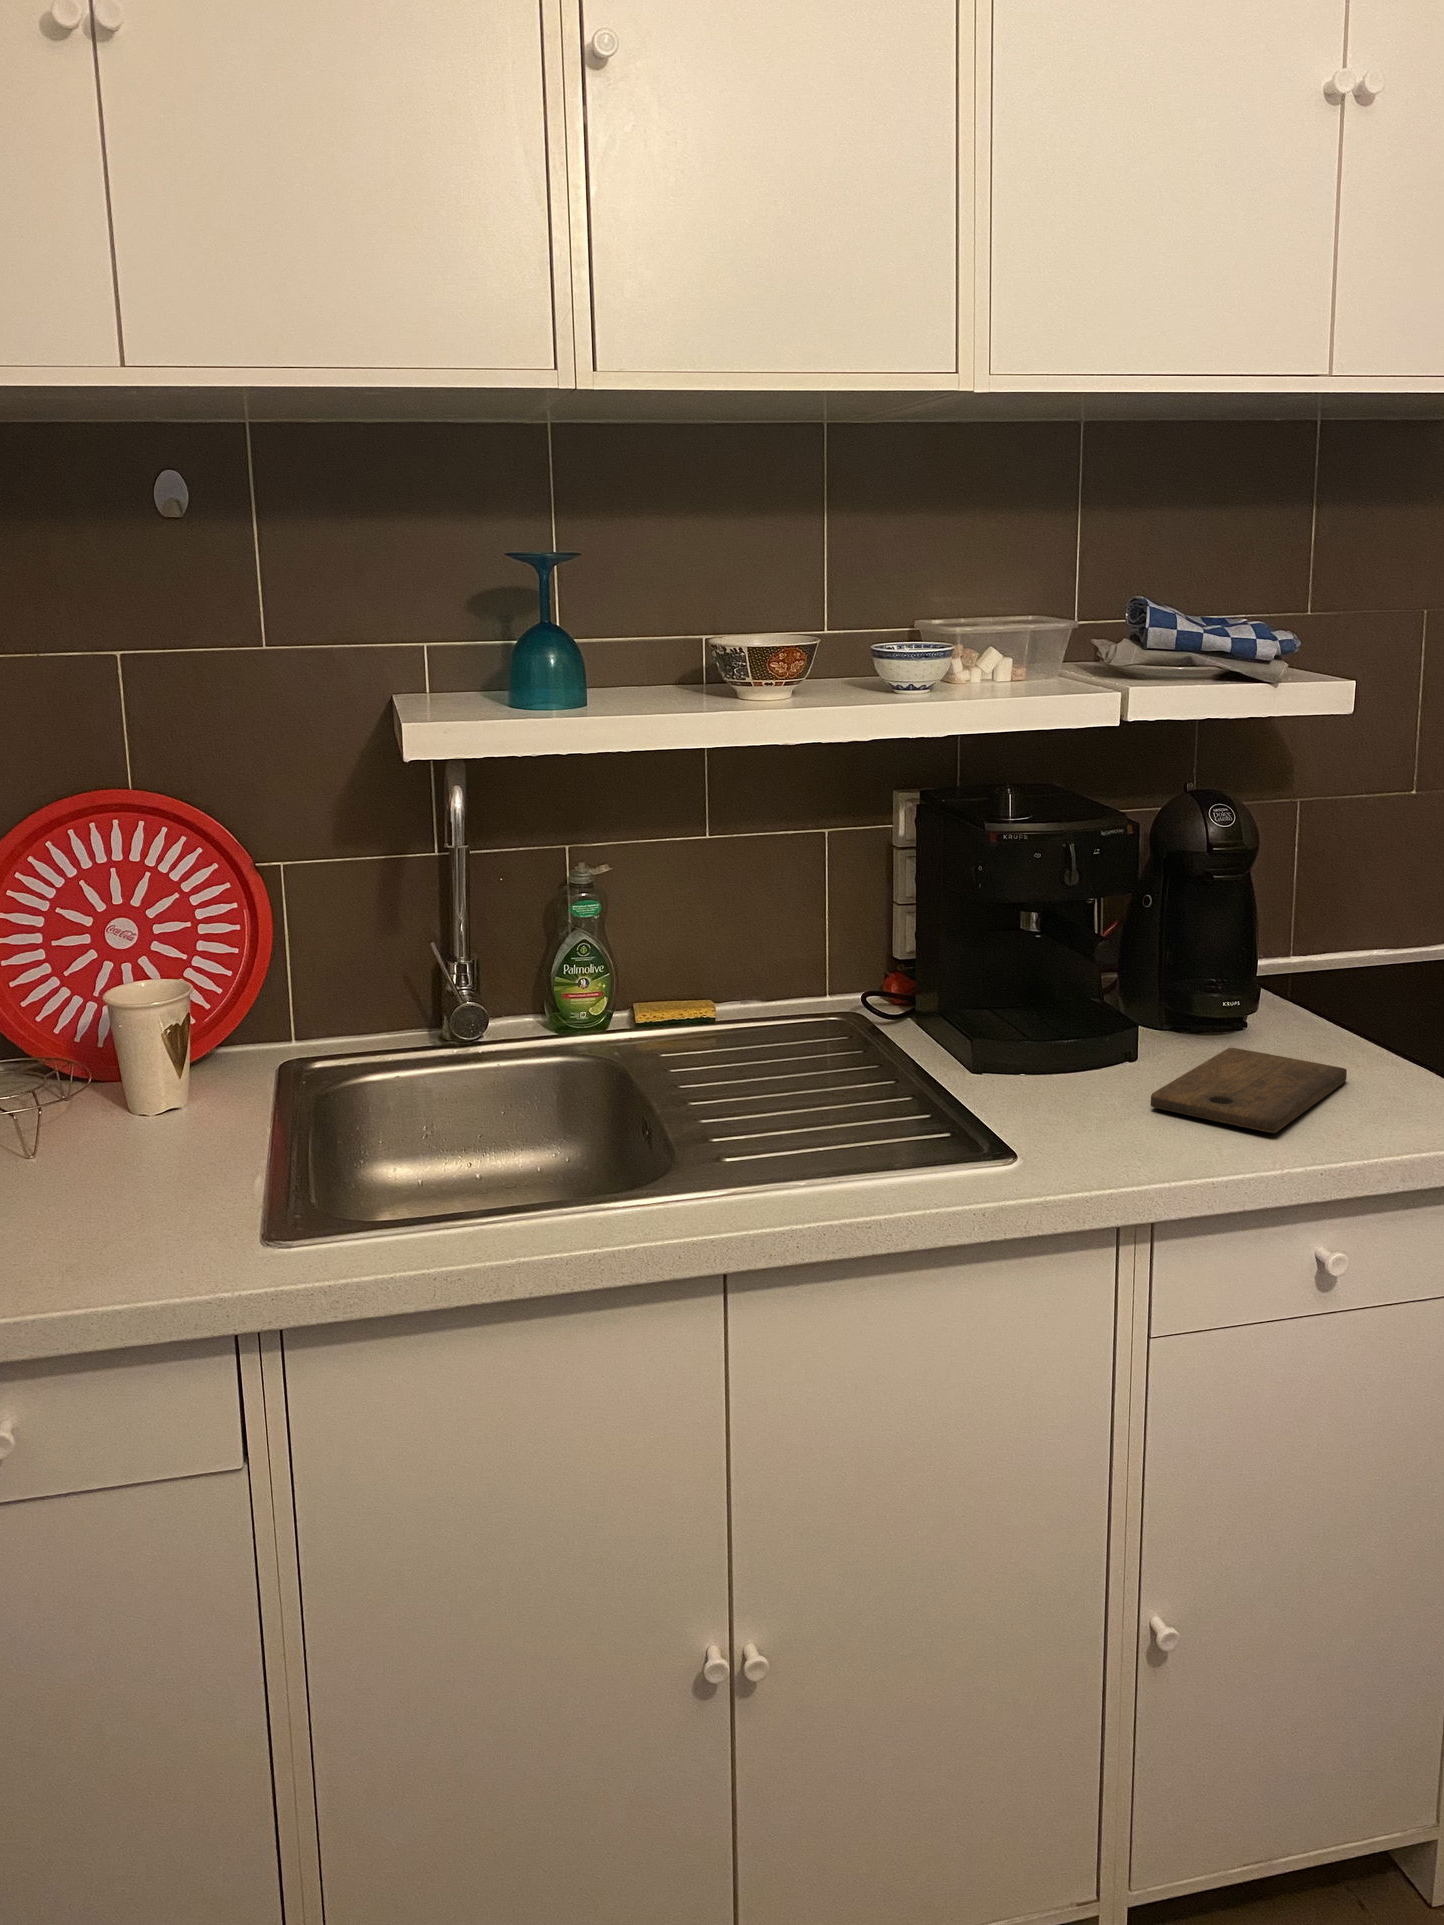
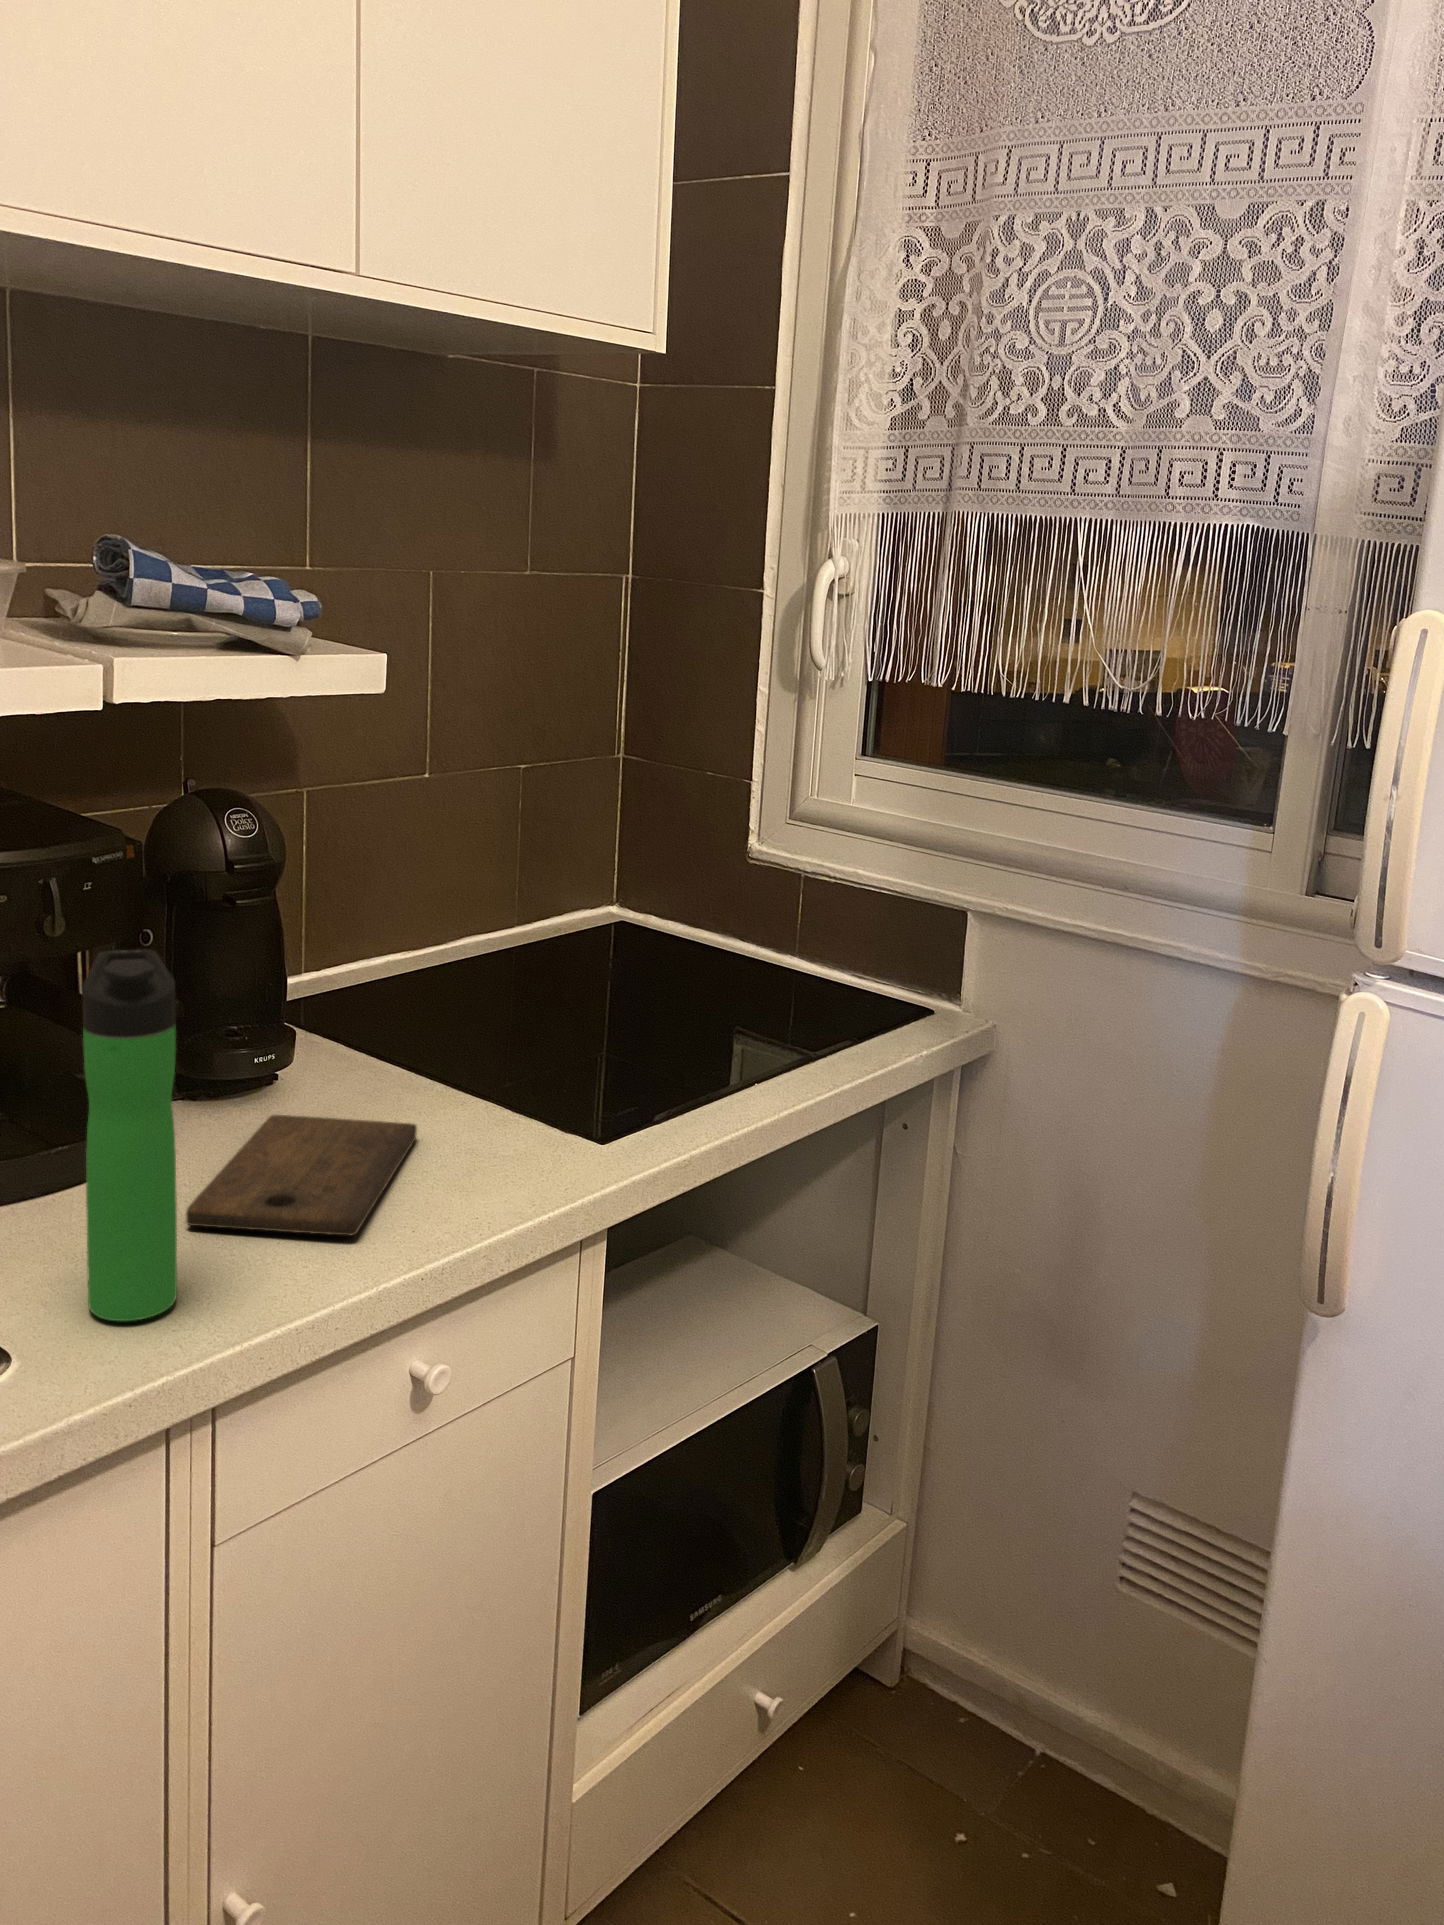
bottle: none [1074,891,1143,1154] -> present [83,949,177,1321]

